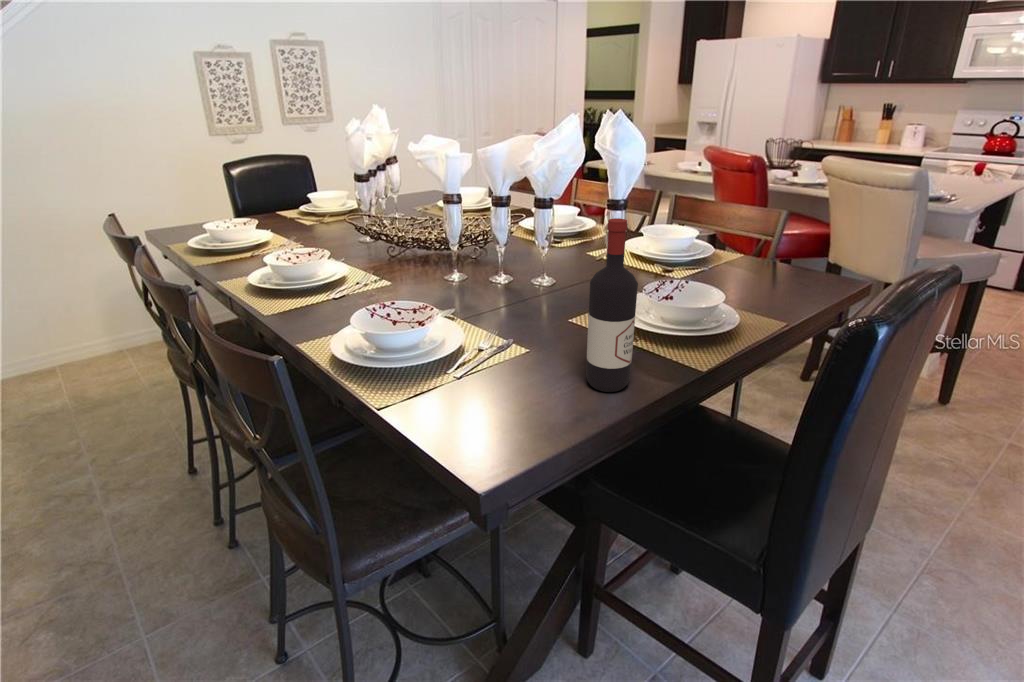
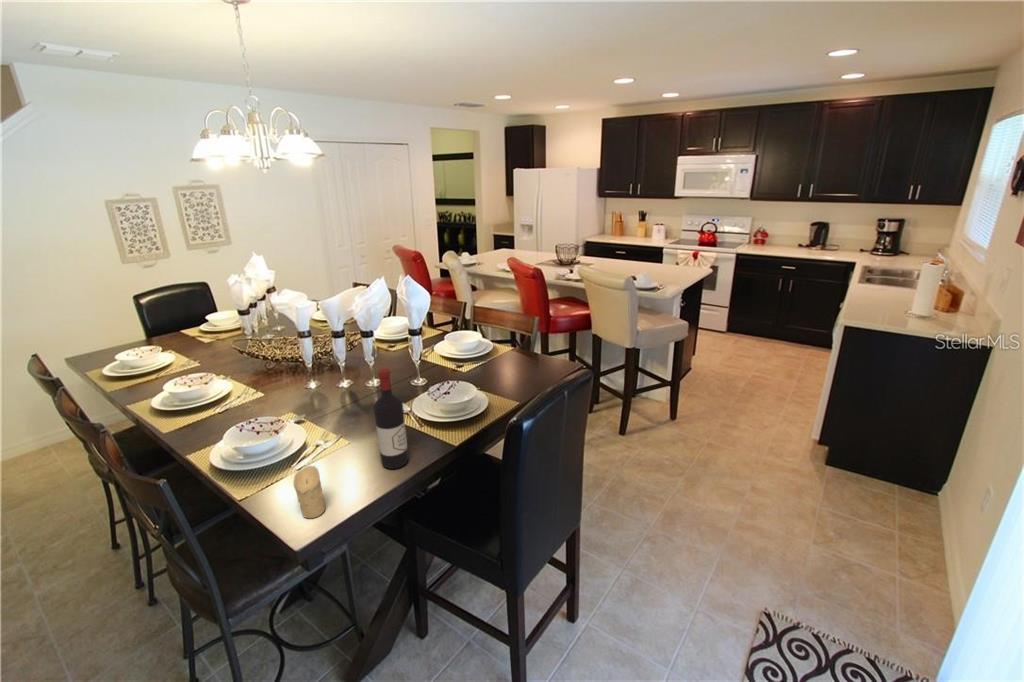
candle: none [473,360,515,445] -> present [294,466,325,518]

